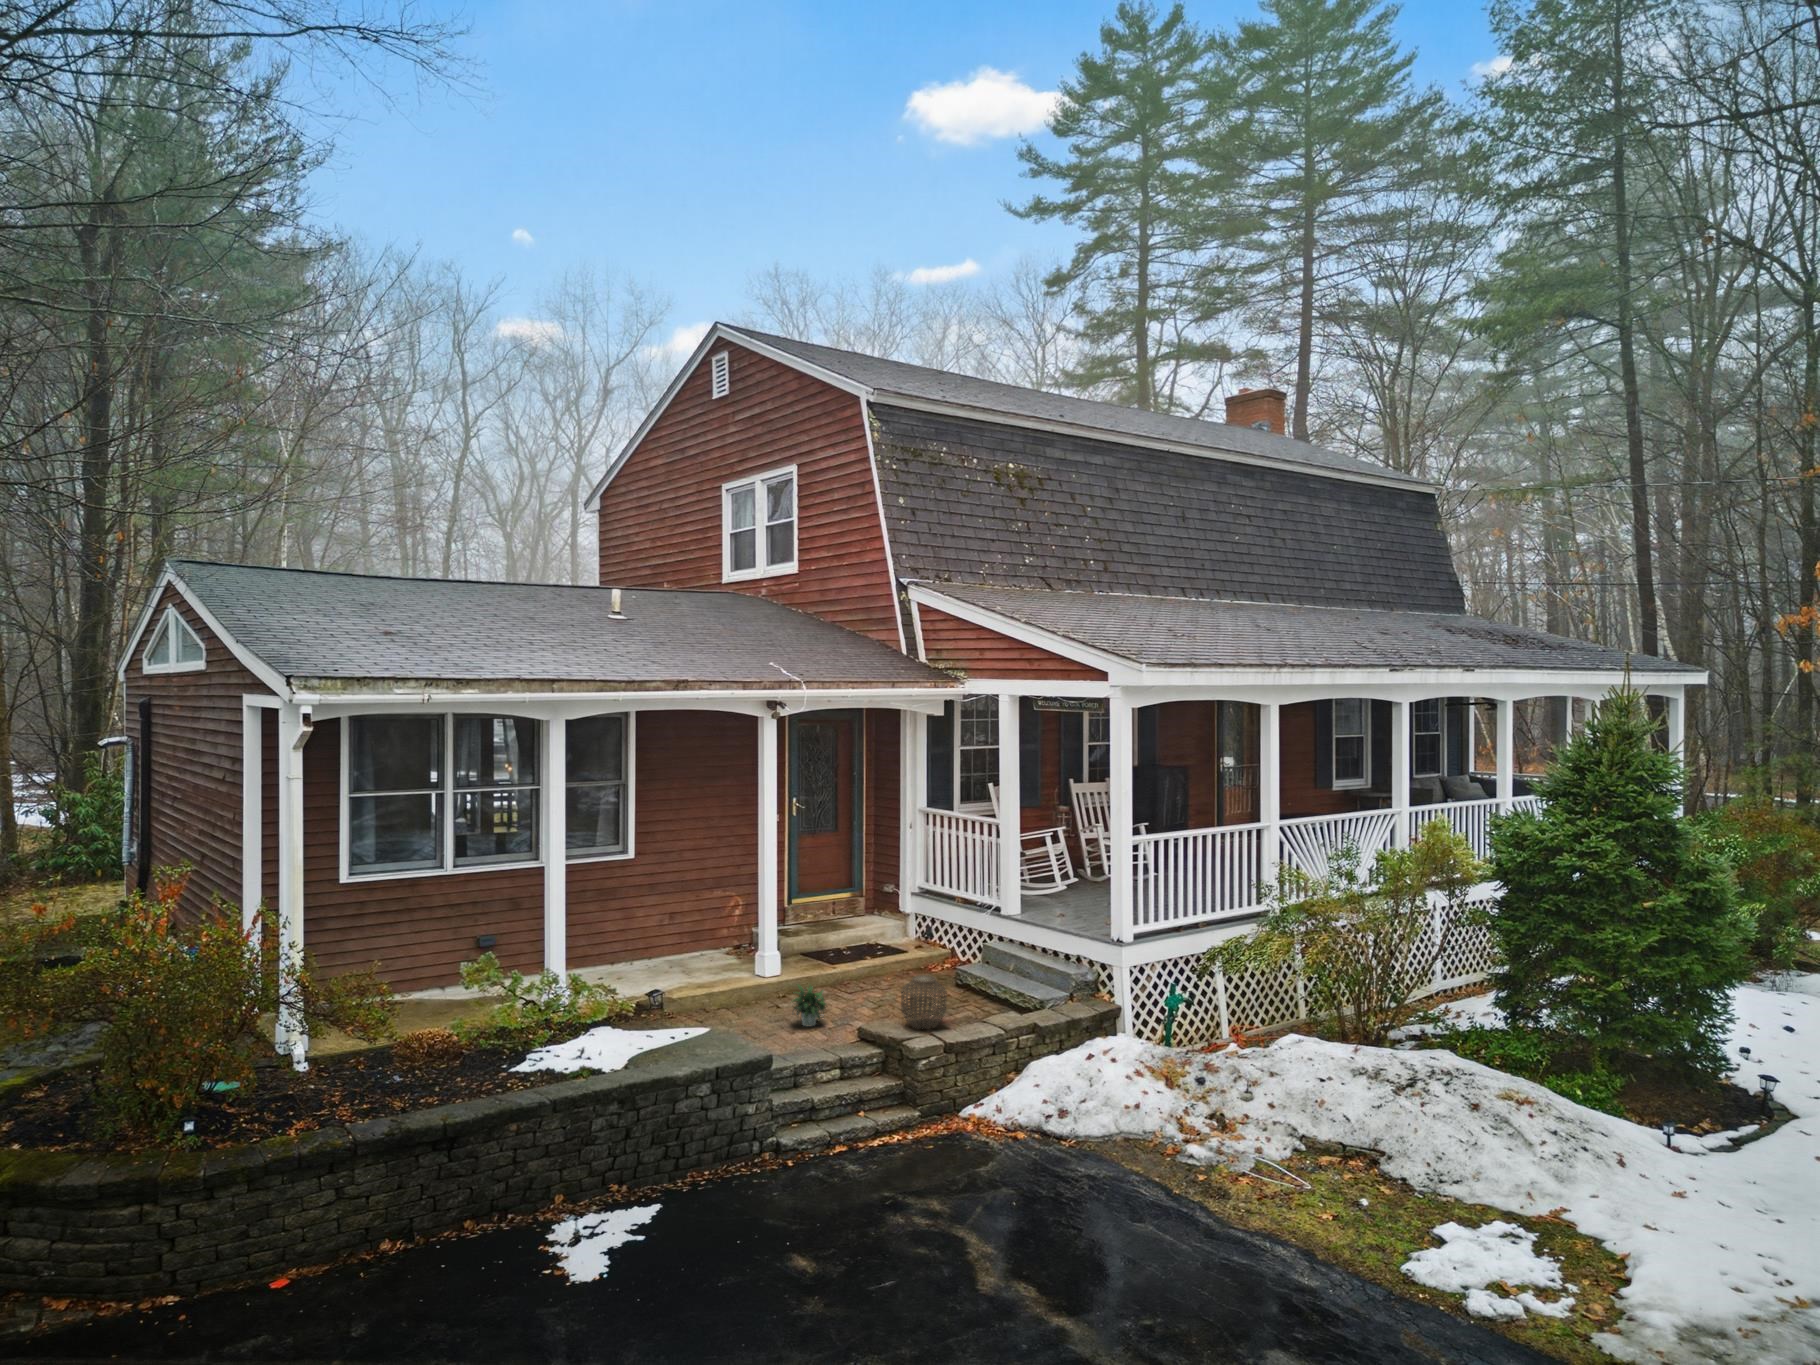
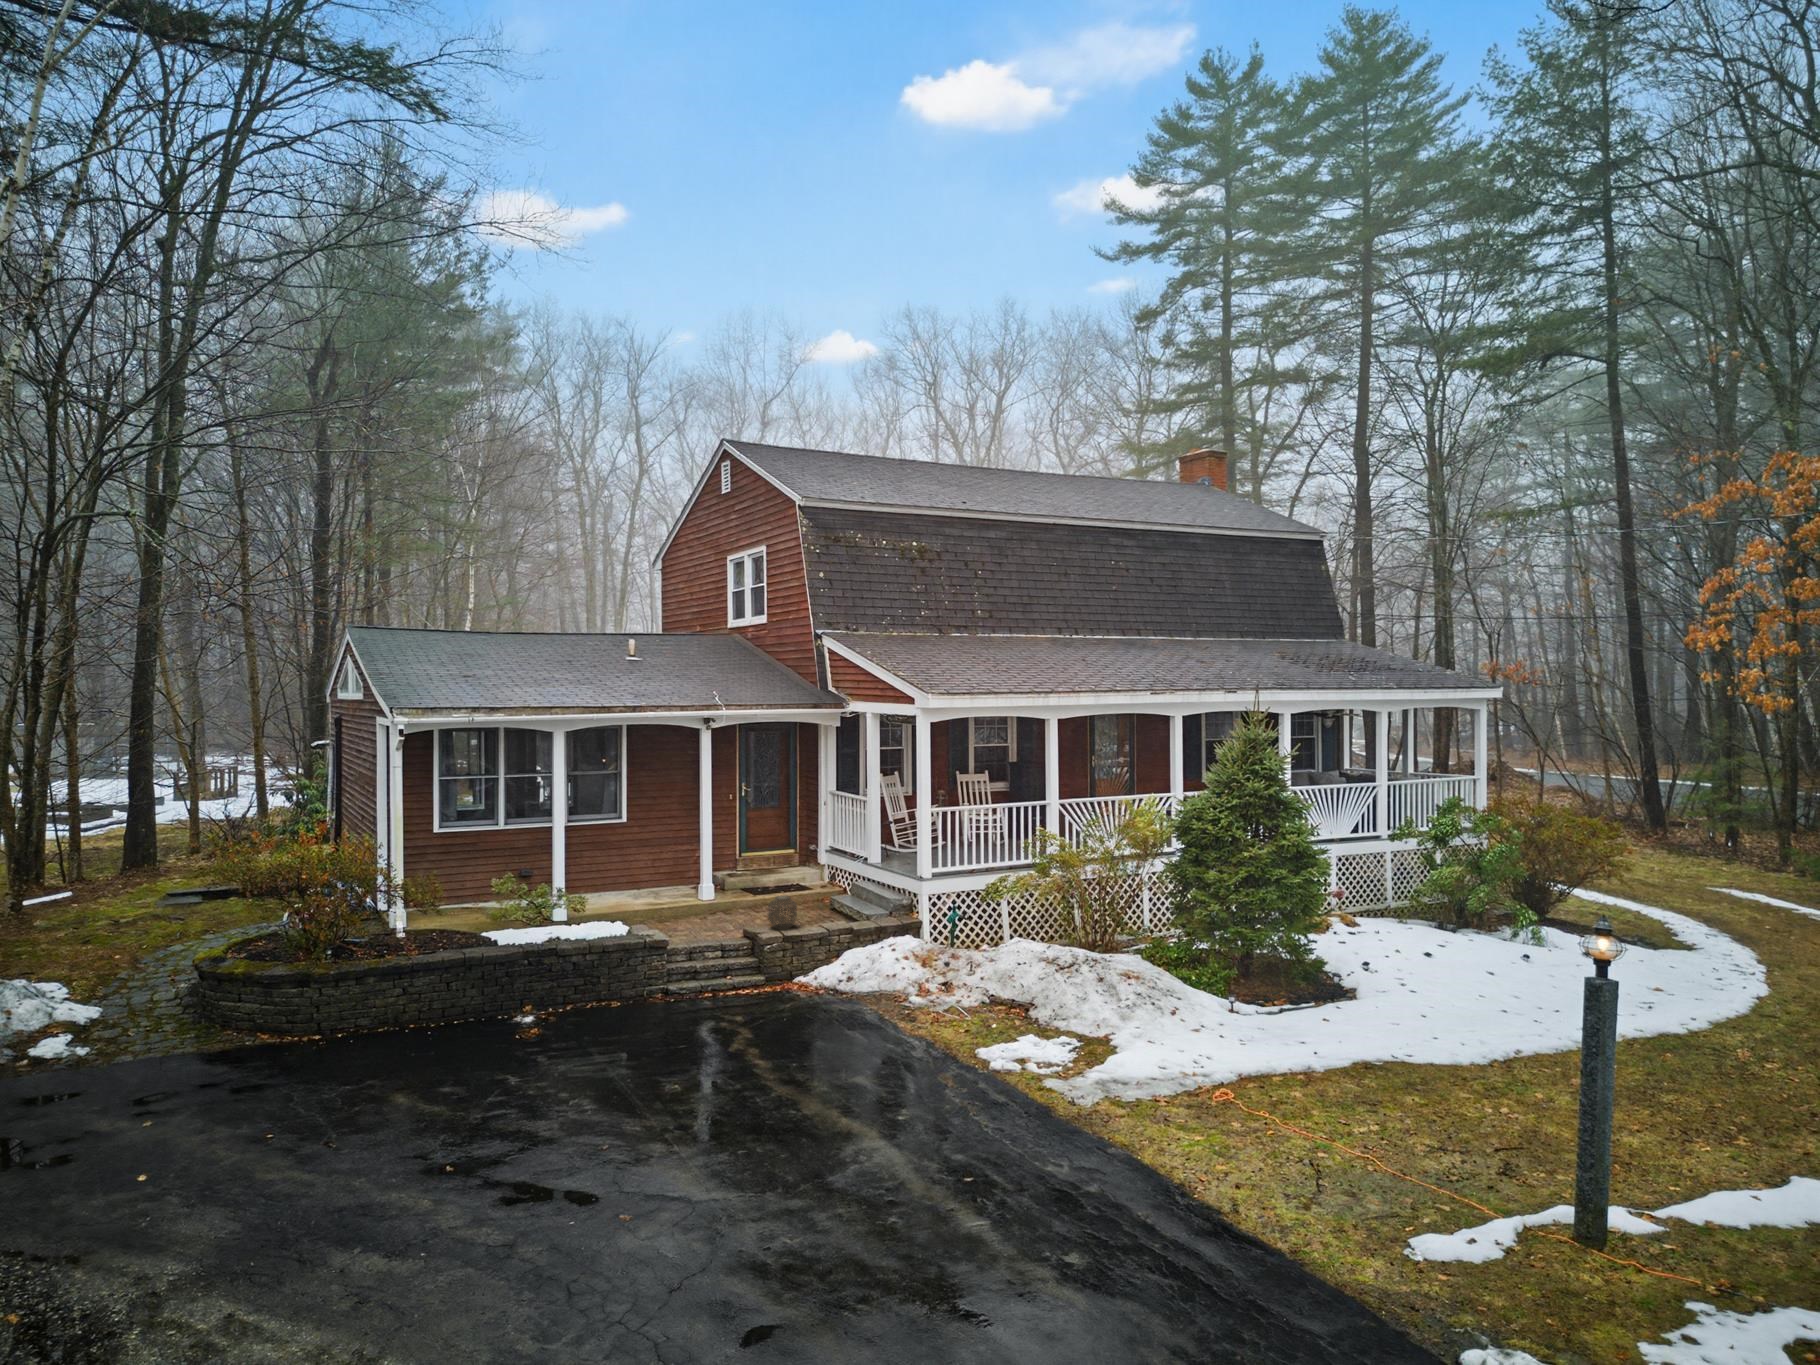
potted plant: present [791,985,826,1026] -> none [701,900,727,926]

